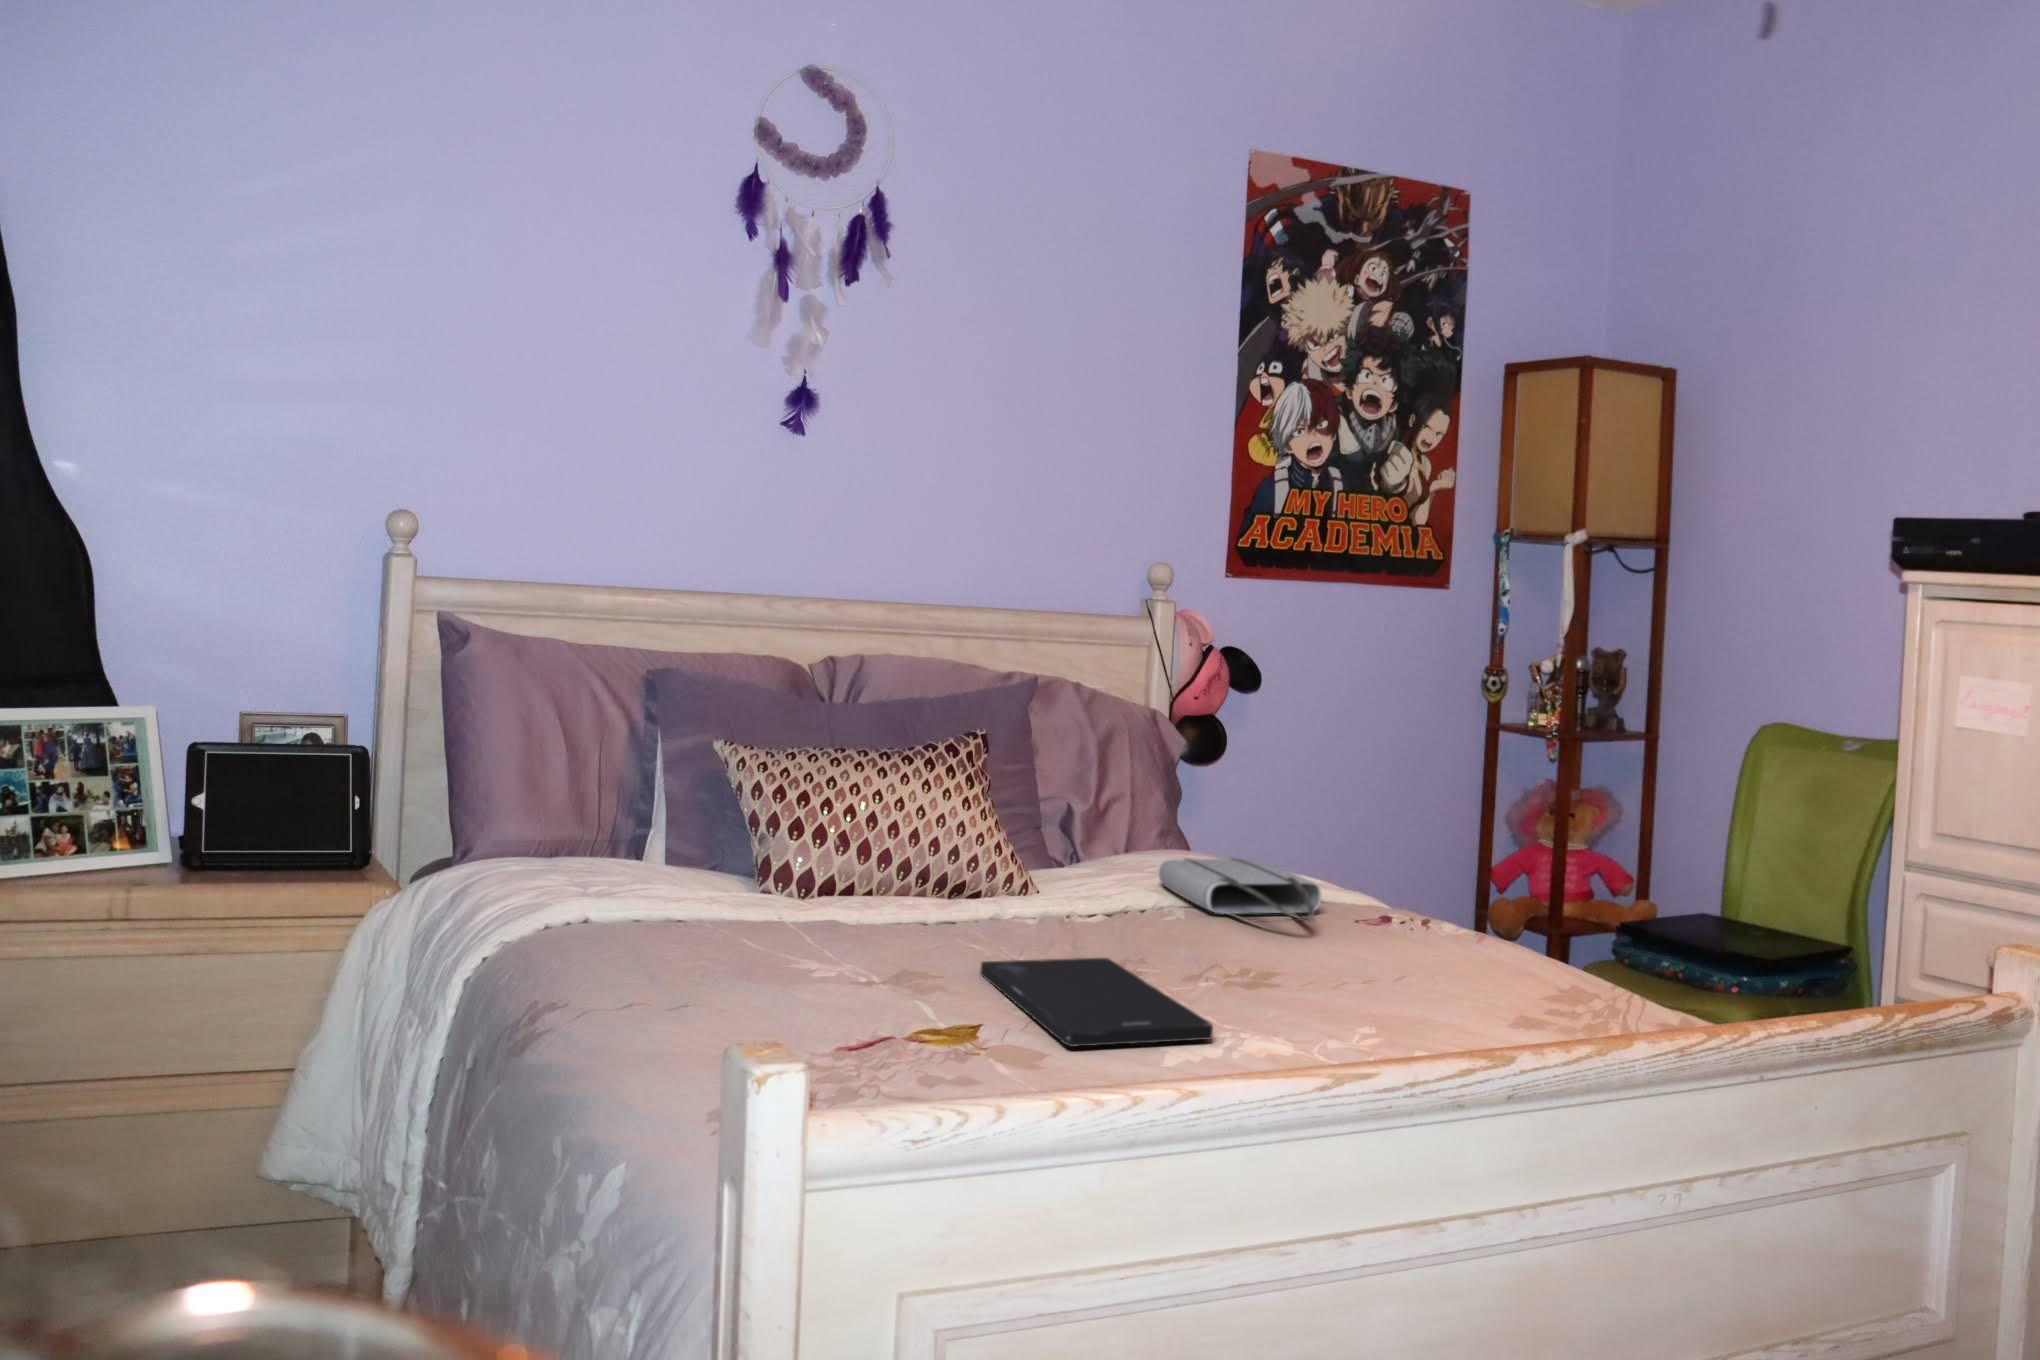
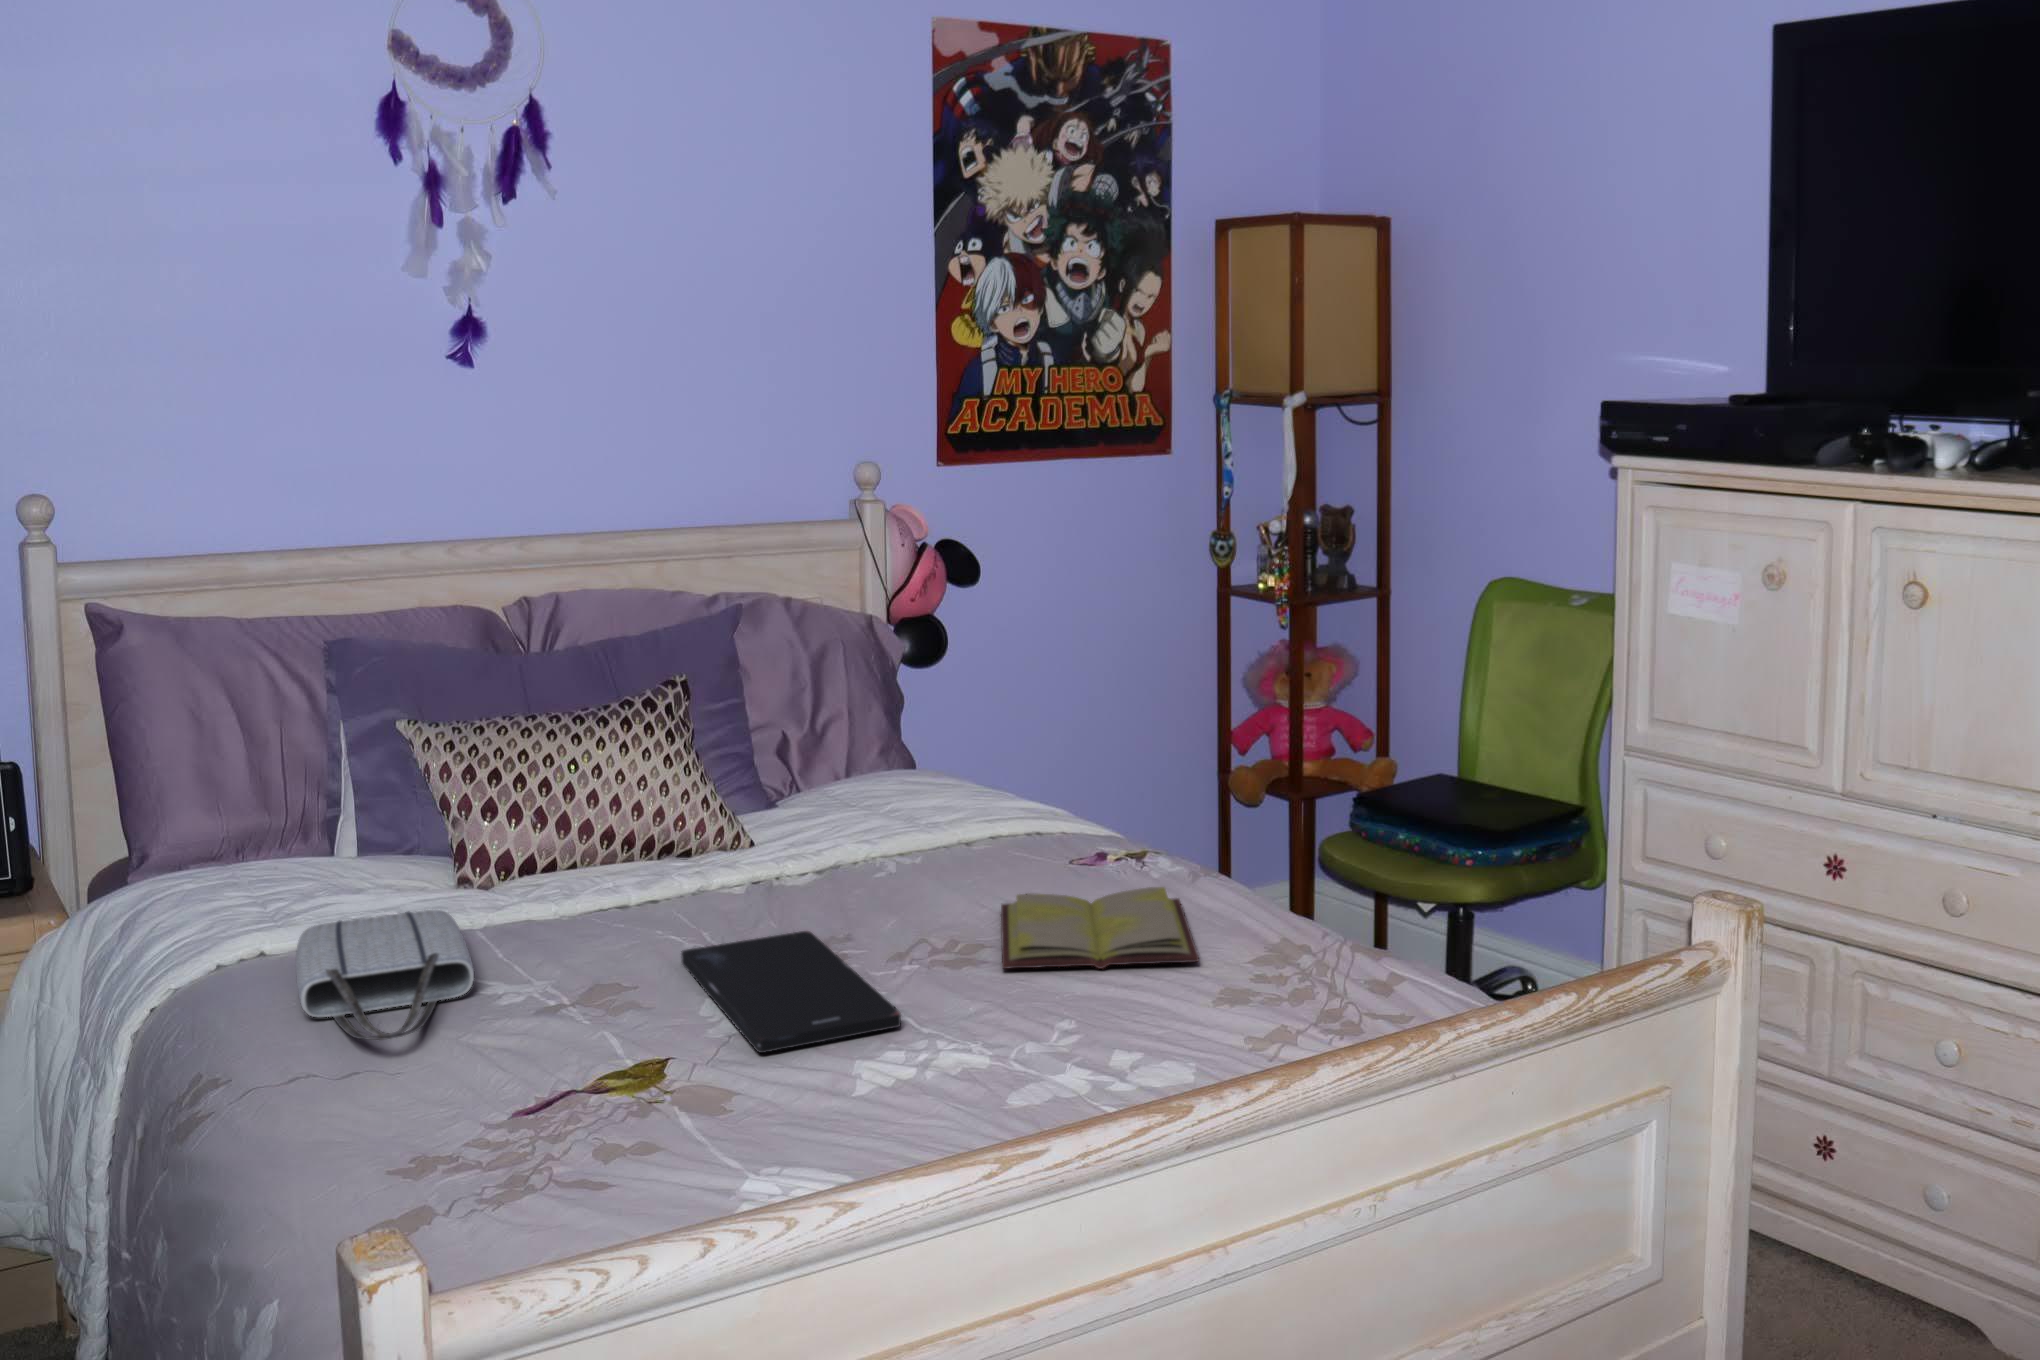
tote bag: present [1159,859,1322,922] -> present [296,910,474,1040]
diary: none [1301,946,1520,1016] -> present [1001,887,1199,969]

